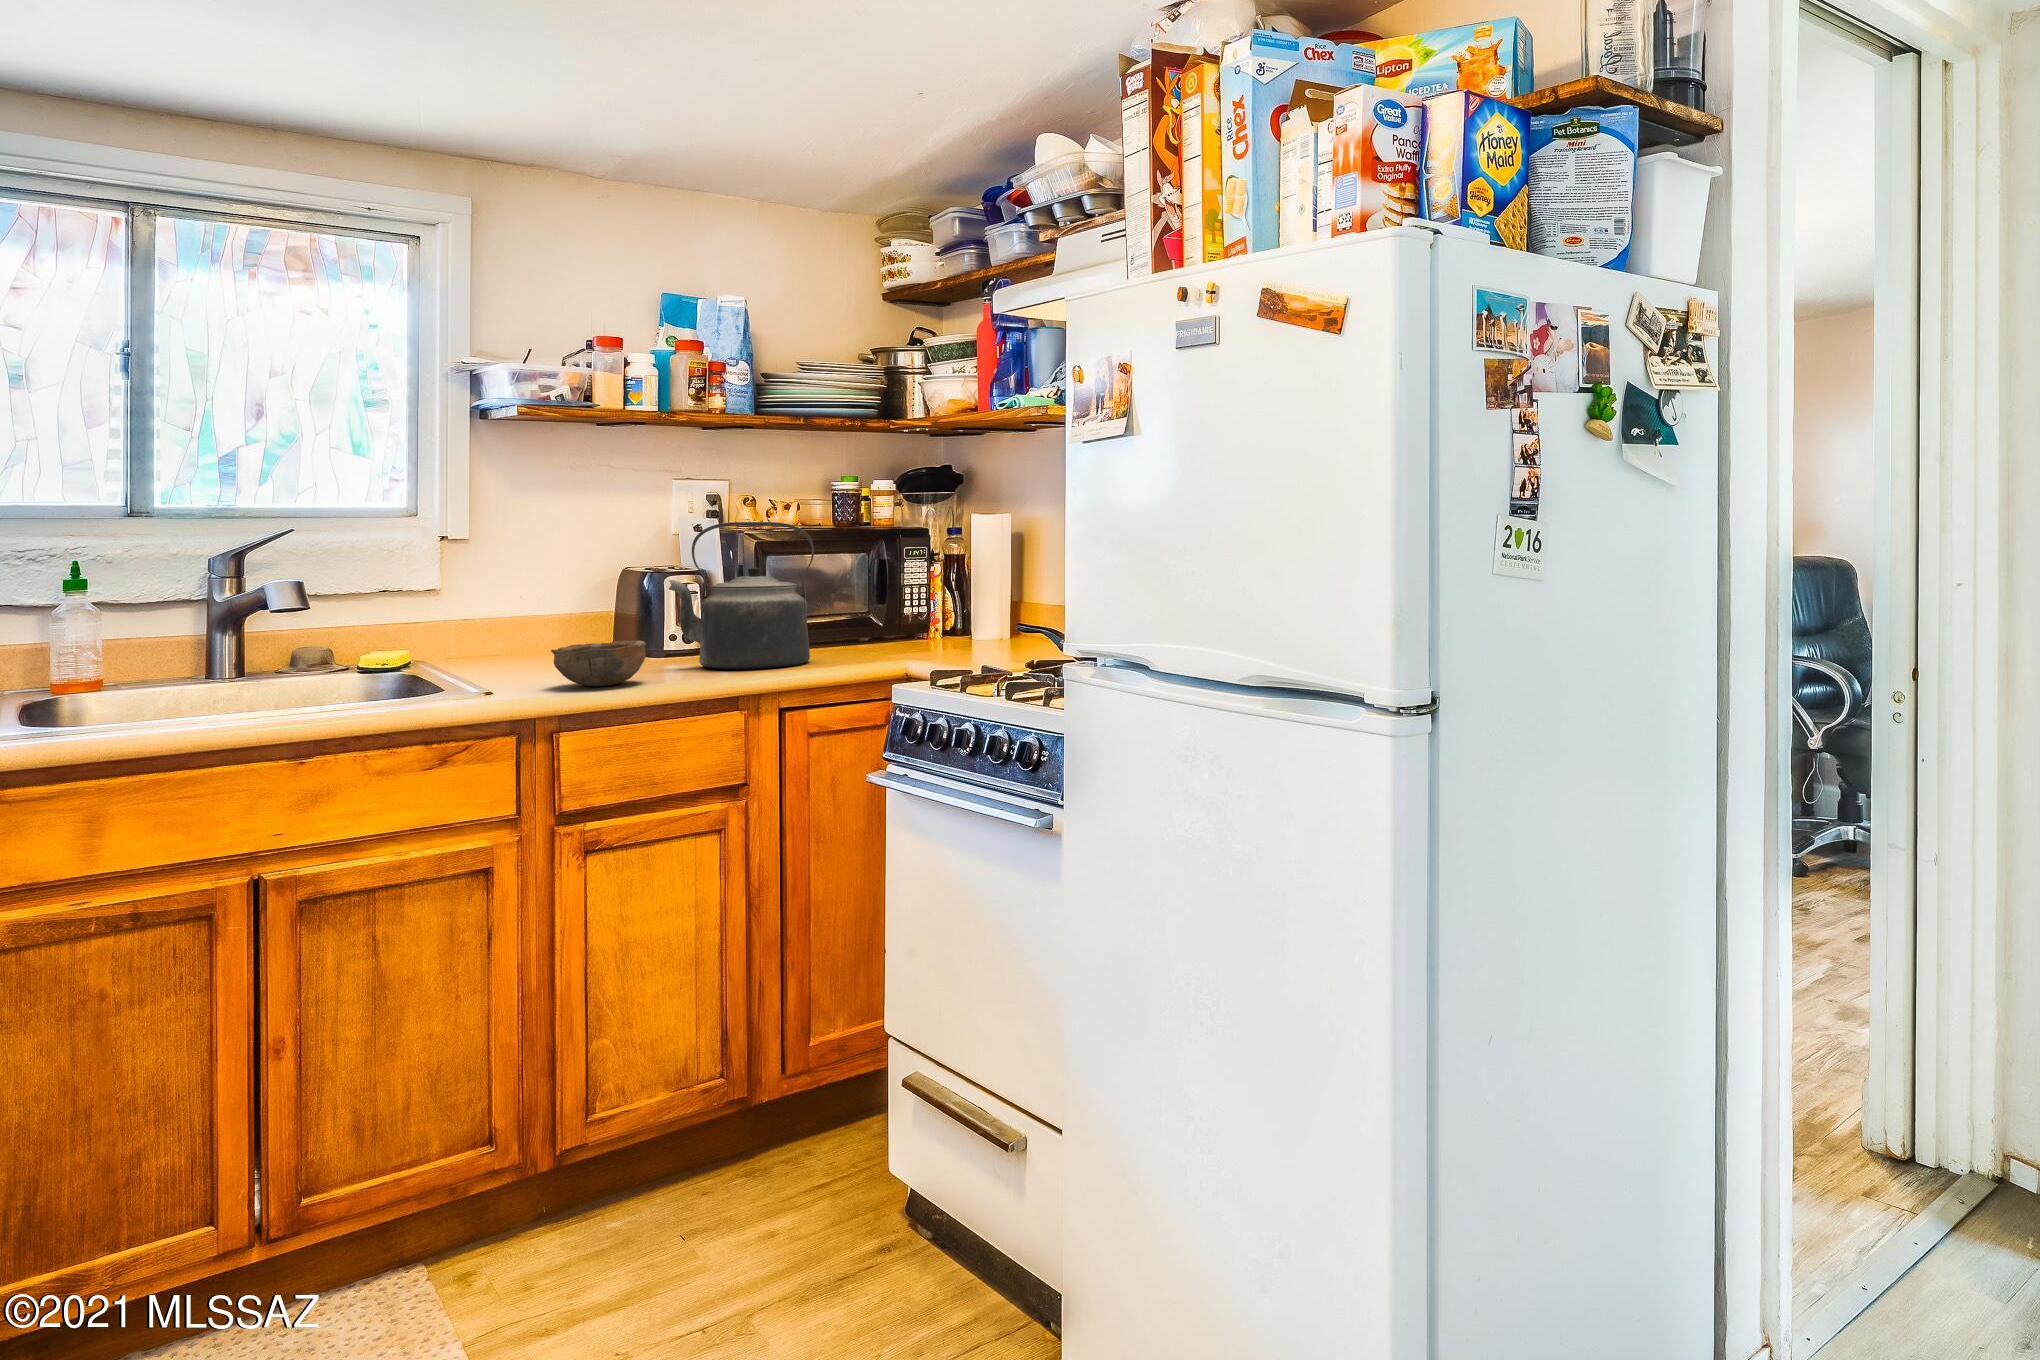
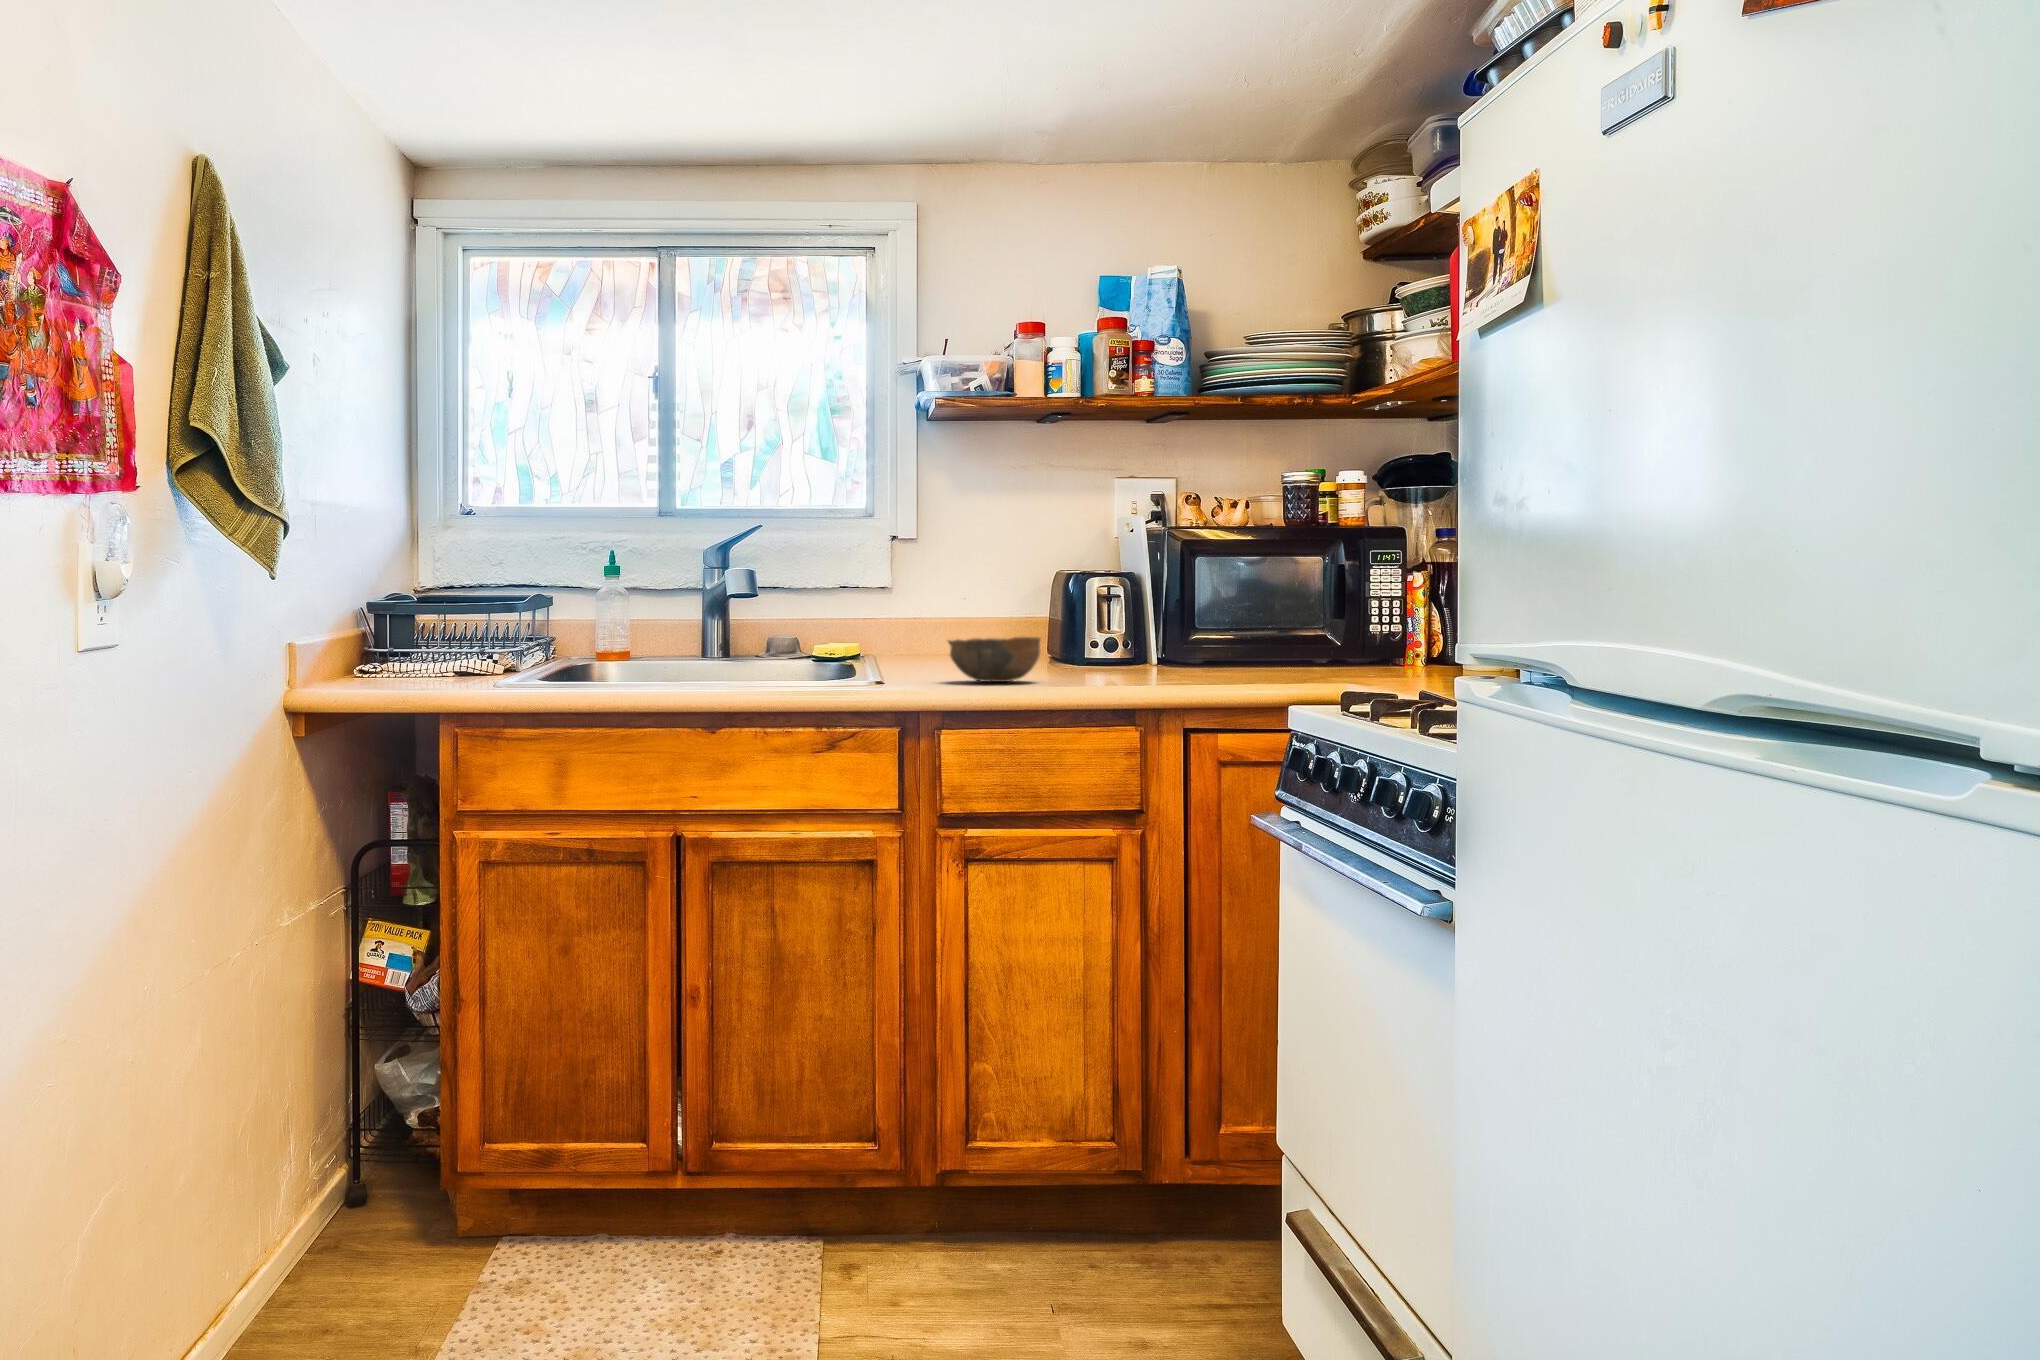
kettle: present [669,522,814,669] -> none [1078,508,1242,679]

